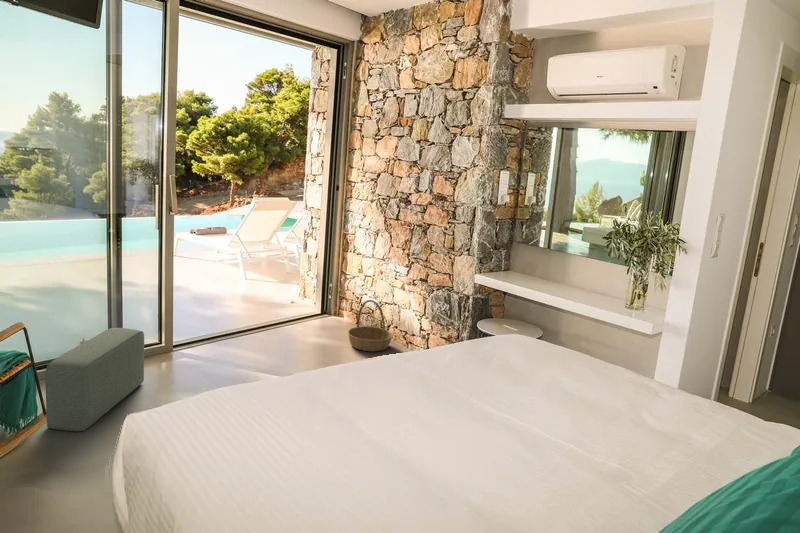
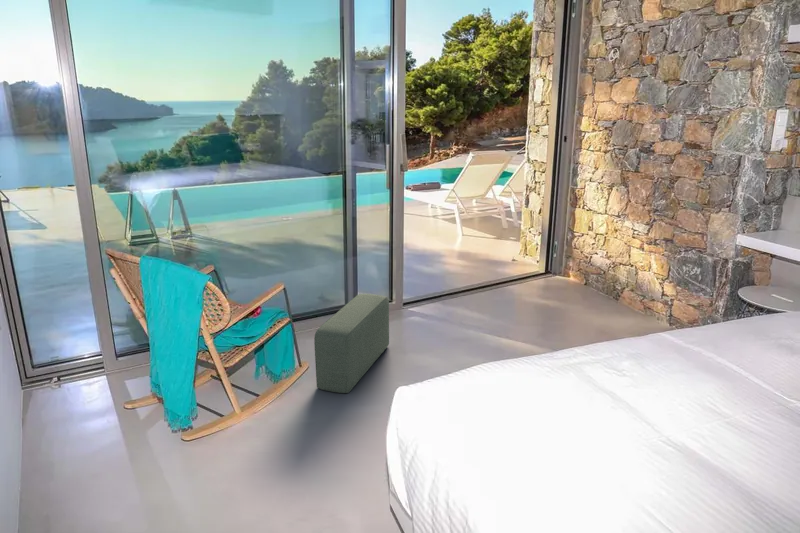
basket: present [347,300,393,351] -> none [579,261,630,316]

